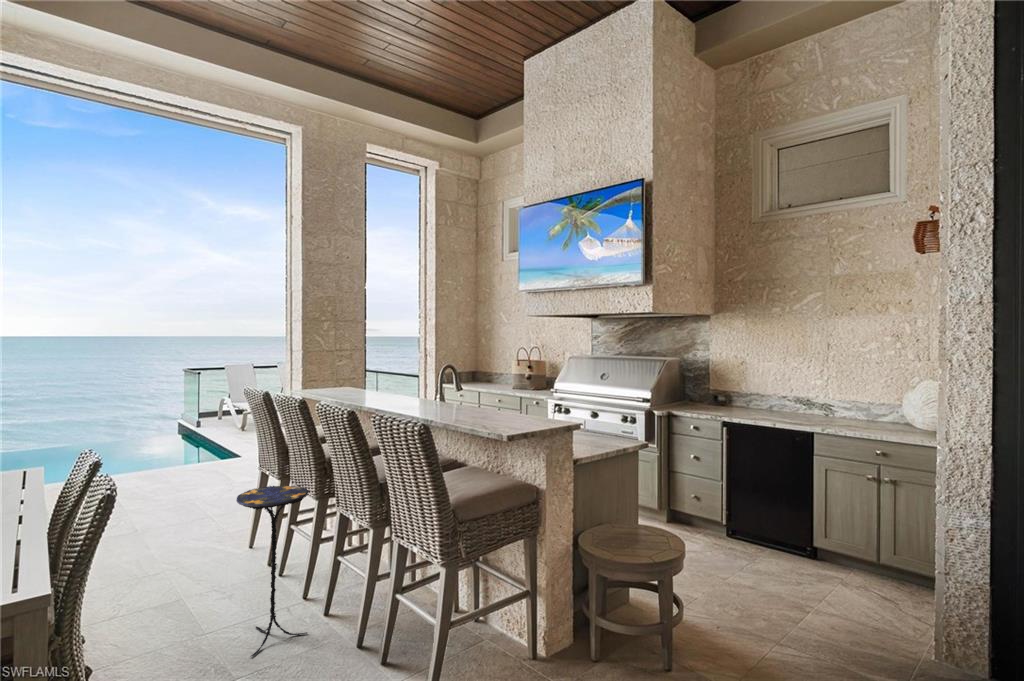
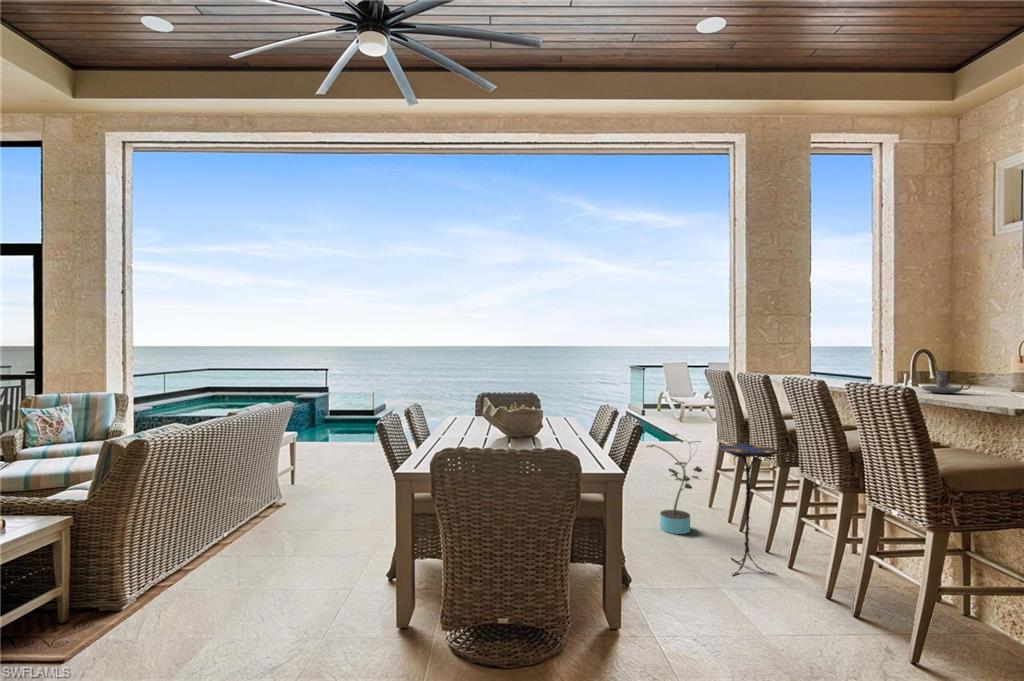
candle holder: none [442,393,480,415] -> present [922,371,971,393]
potted plant: none [146,478,229,611] -> present [647,434,702,534]

